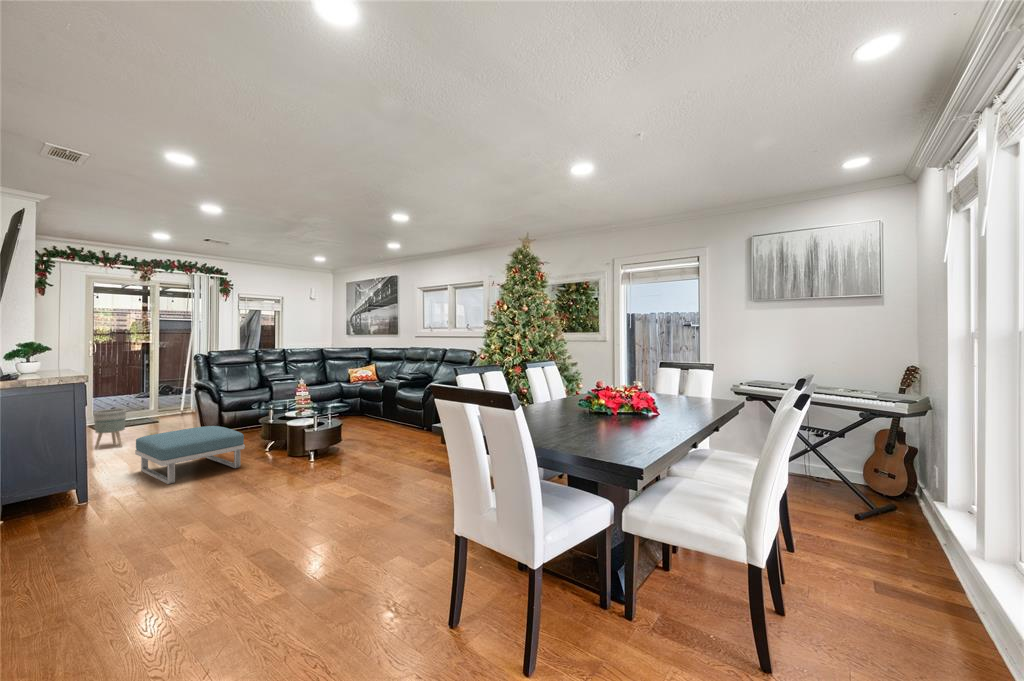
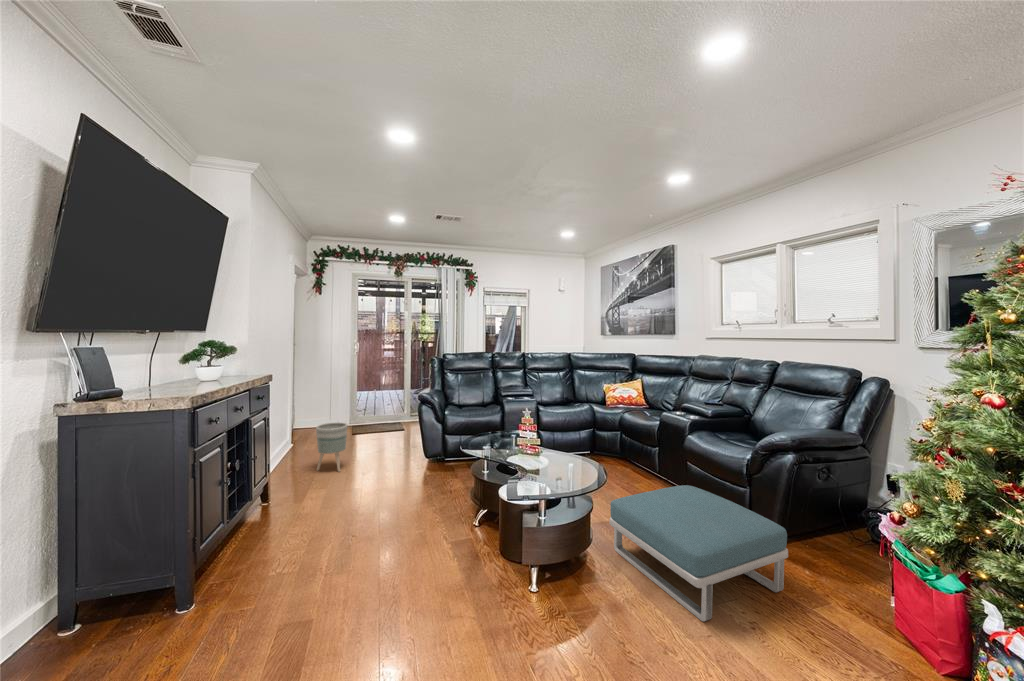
footstool: present [135,426,245,484] -> present [609,485,788,622]

